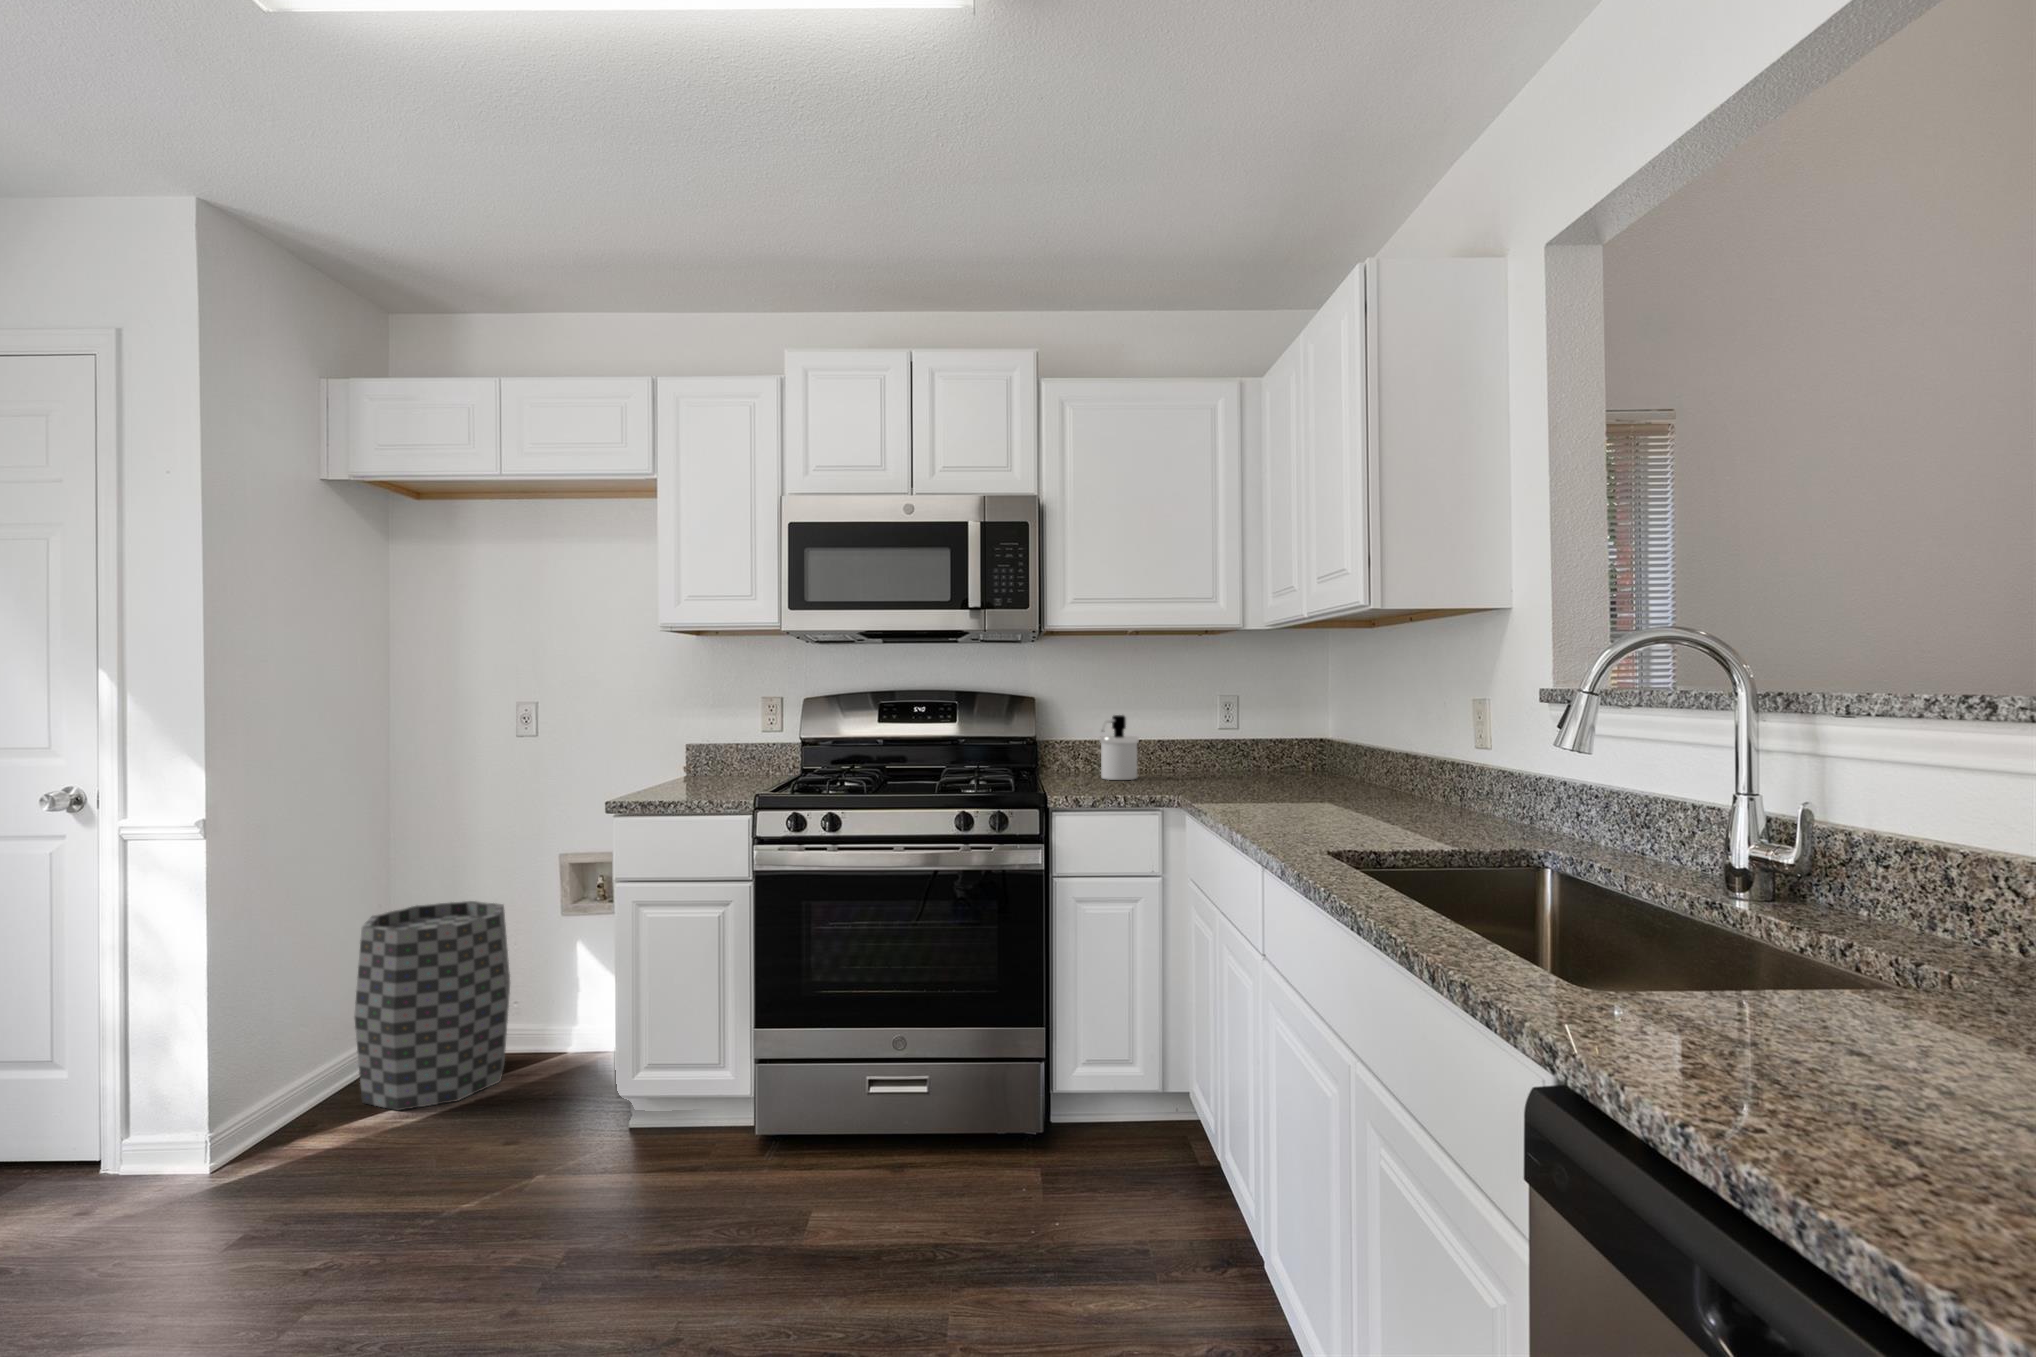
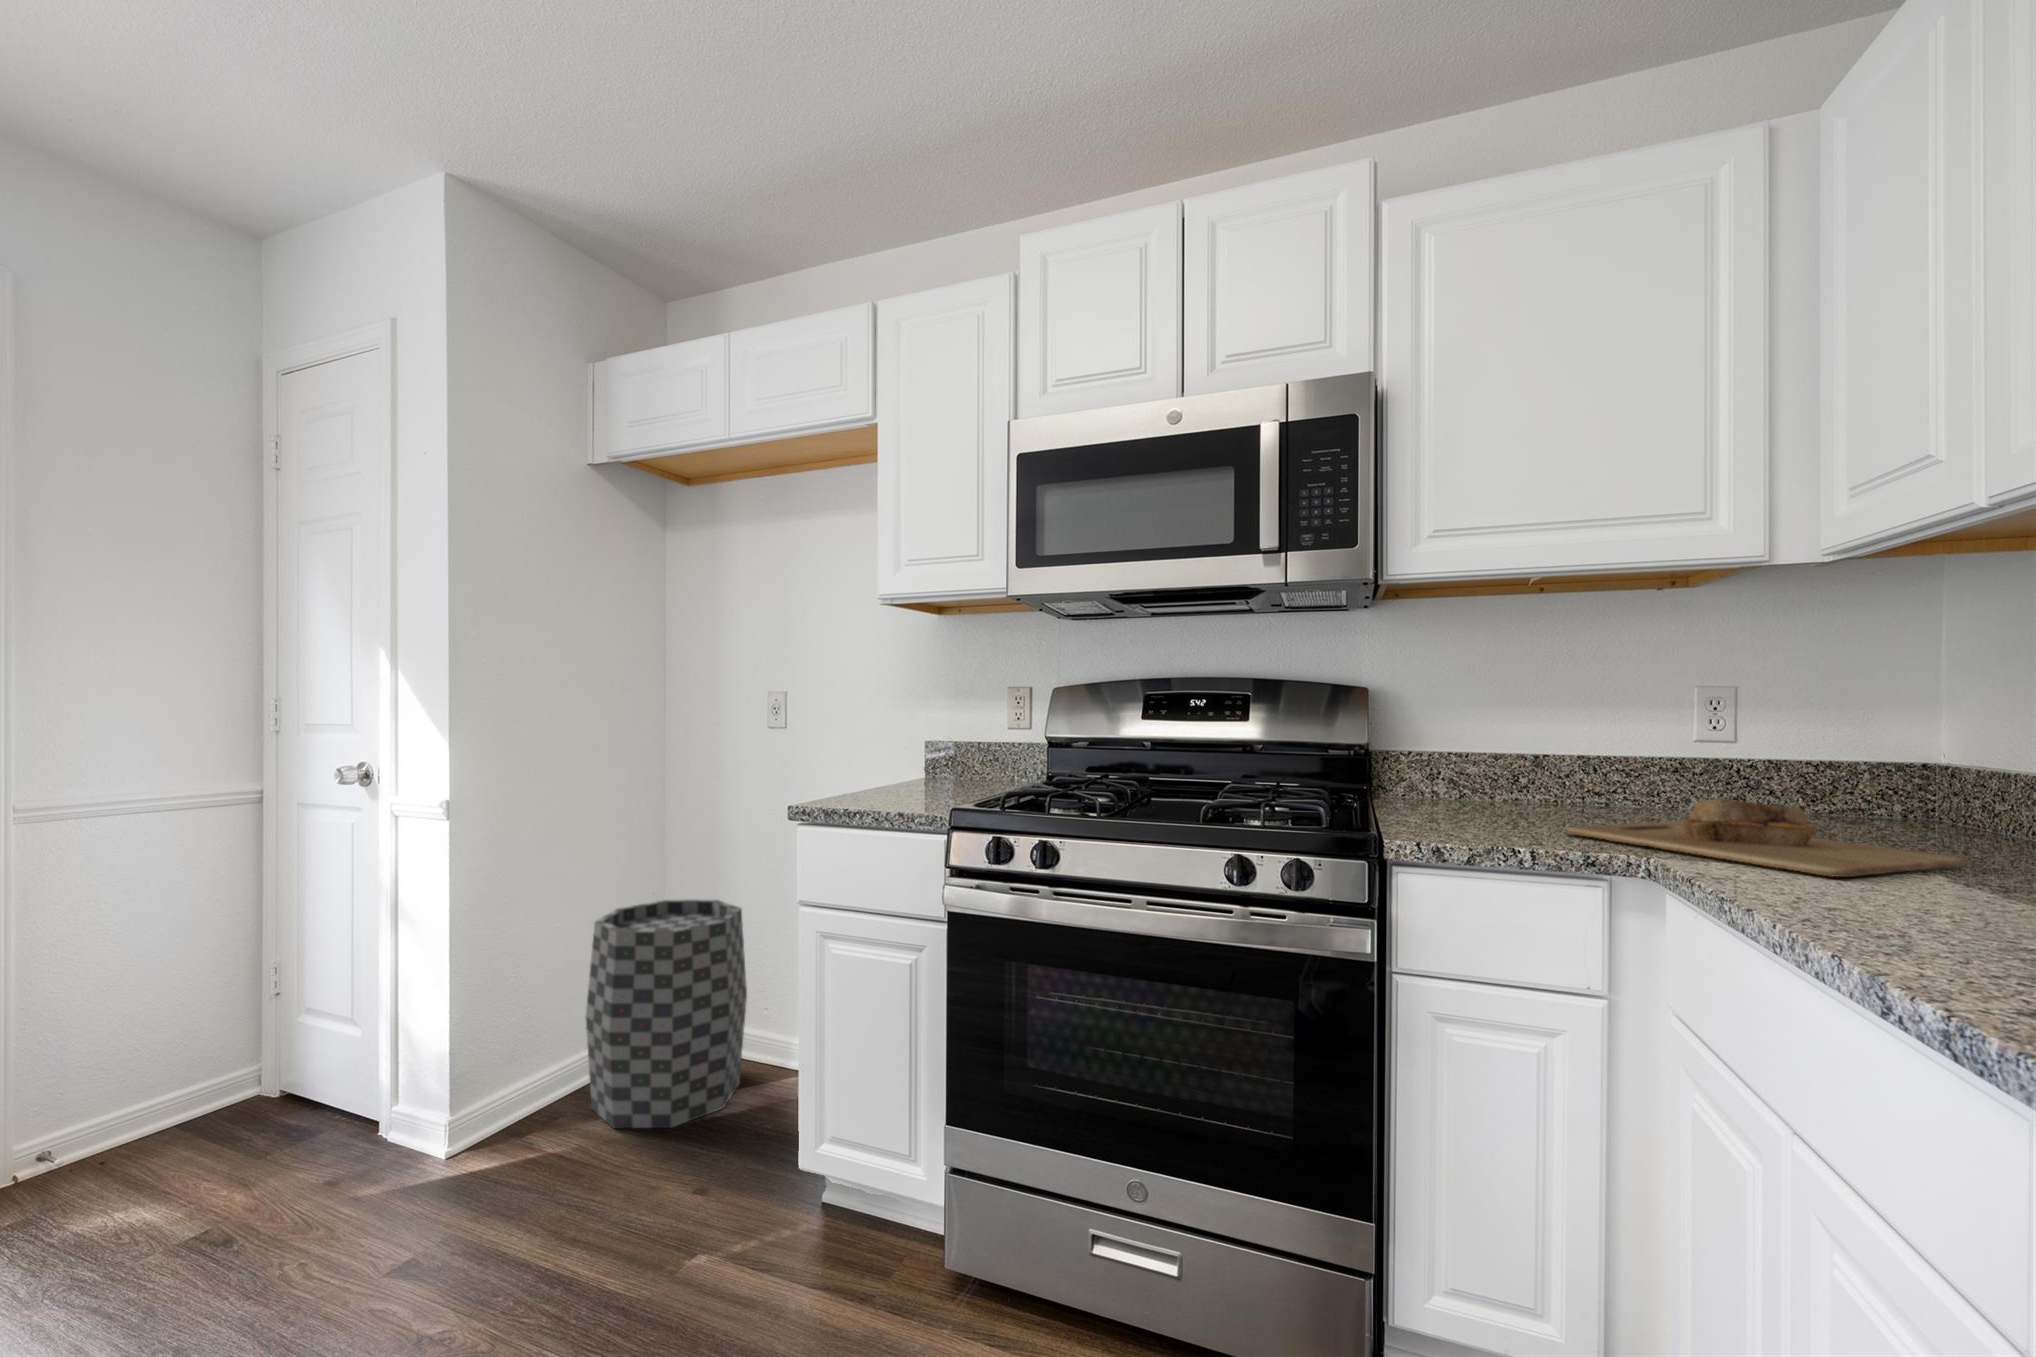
soap dispenser: present [1100,715,1138,780] -> none [1476,715,1543,816]
cutting board: none [1148,763,1322,799] -> present [1567,799,1967,877]

